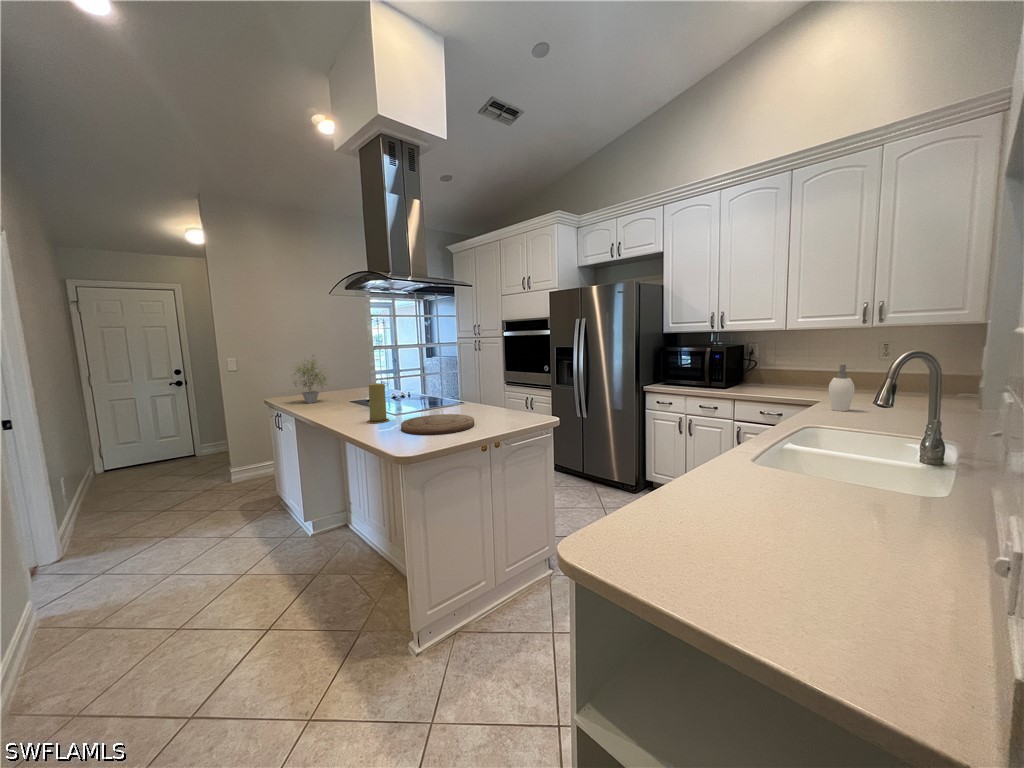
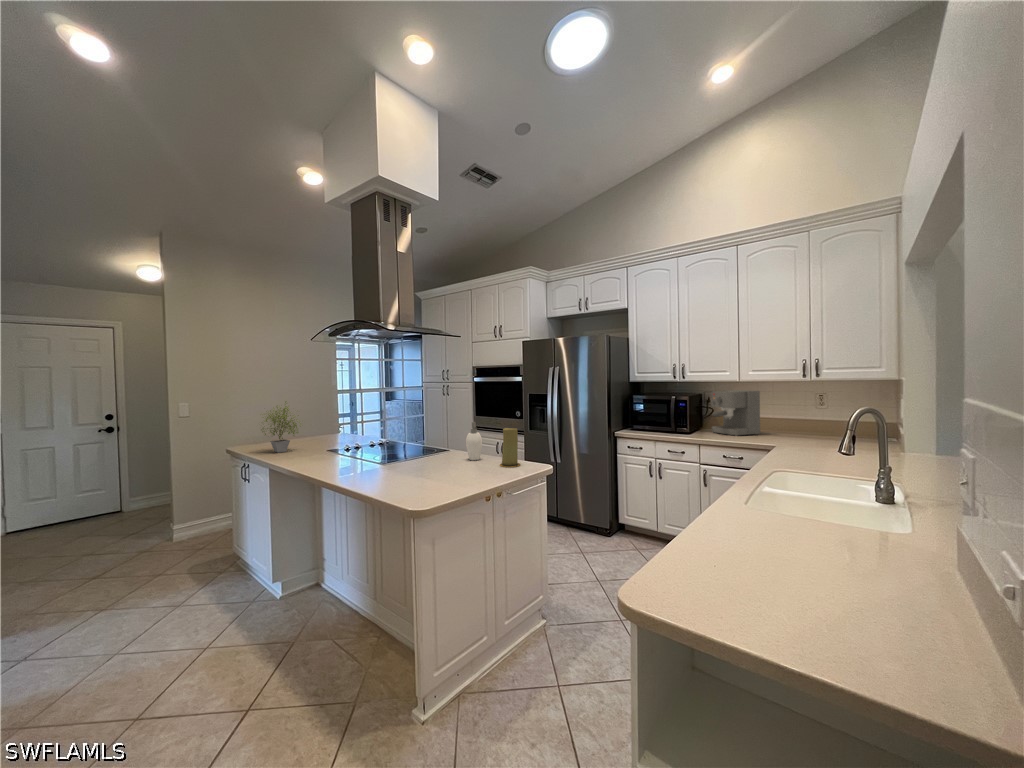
coffee maker: none [752,340,811,391] -> present [711,390,760,436]
soap dispenser: present [829,365,855,411] -> present [466,422,482,460]
candle: present [367,383,389,423] -> present [500,428,520,467]
cutting board: present [401,414,474,435] -> none [402,464,475,486]

